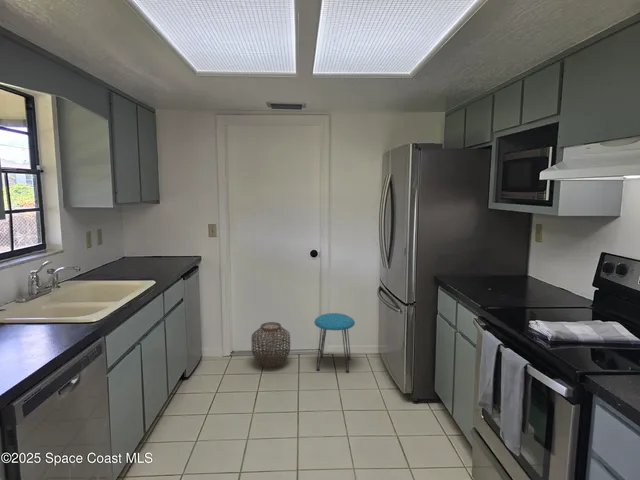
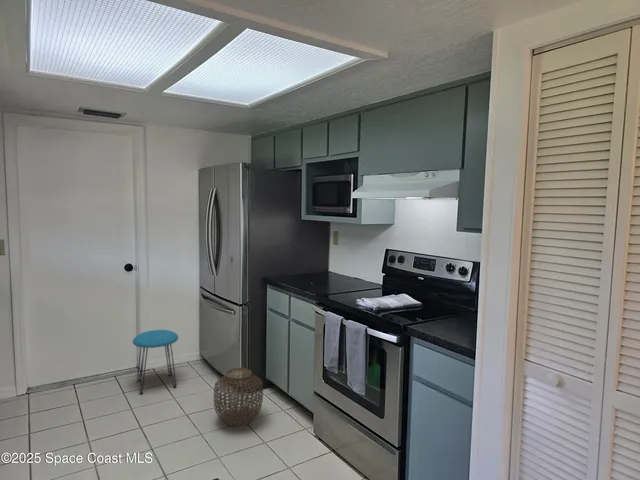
woven basket: present [252,322,290,368] -> present [214,368,263,427]

